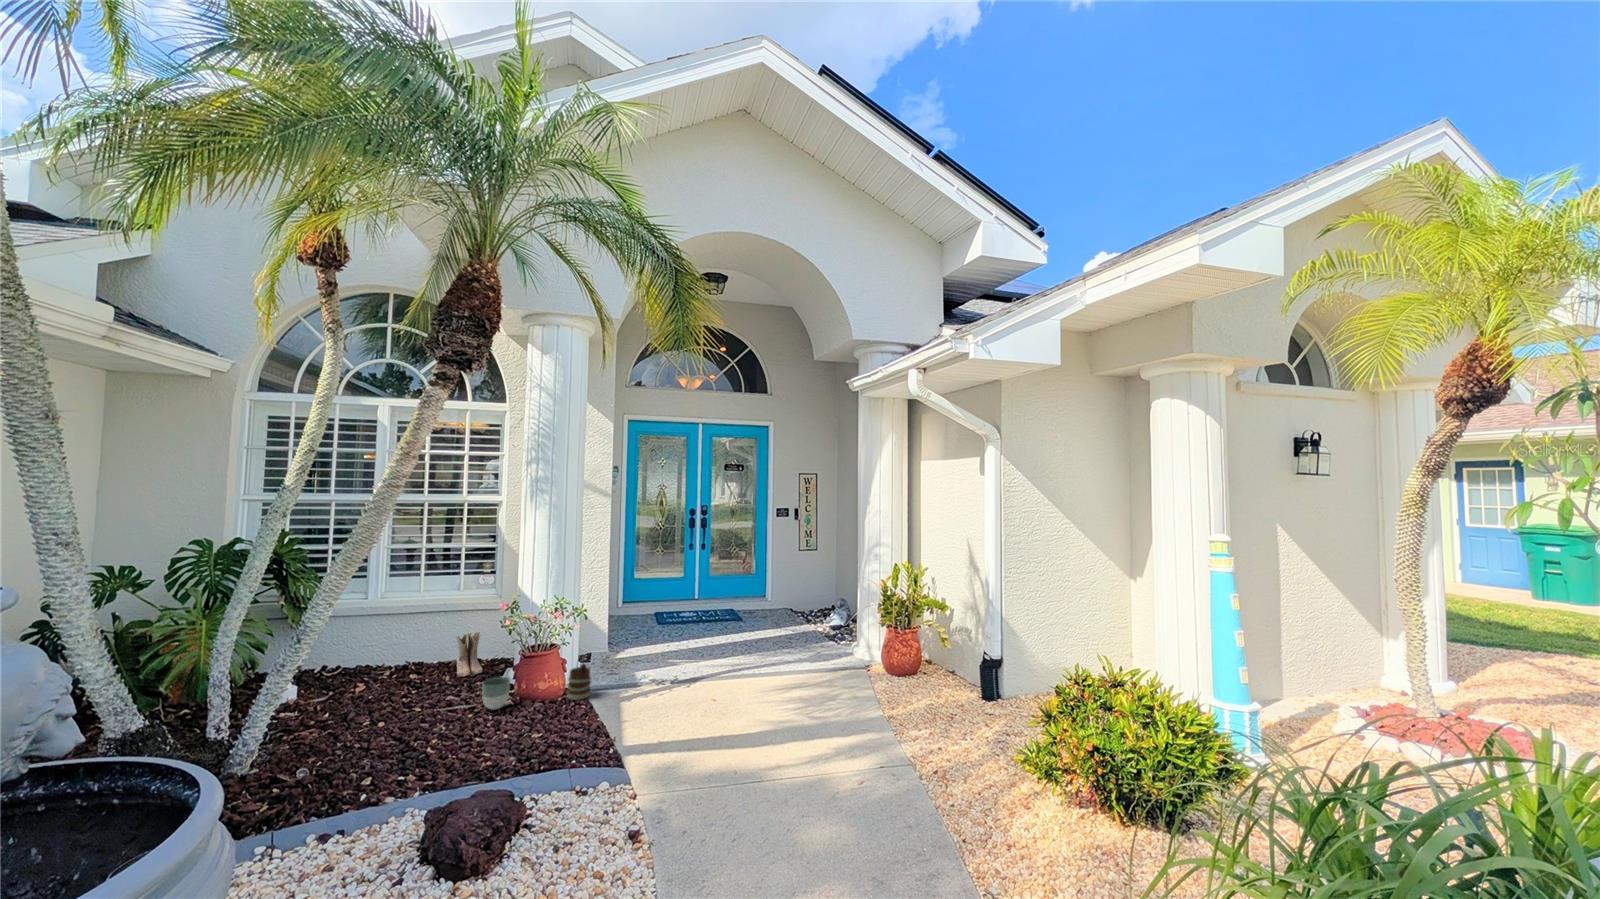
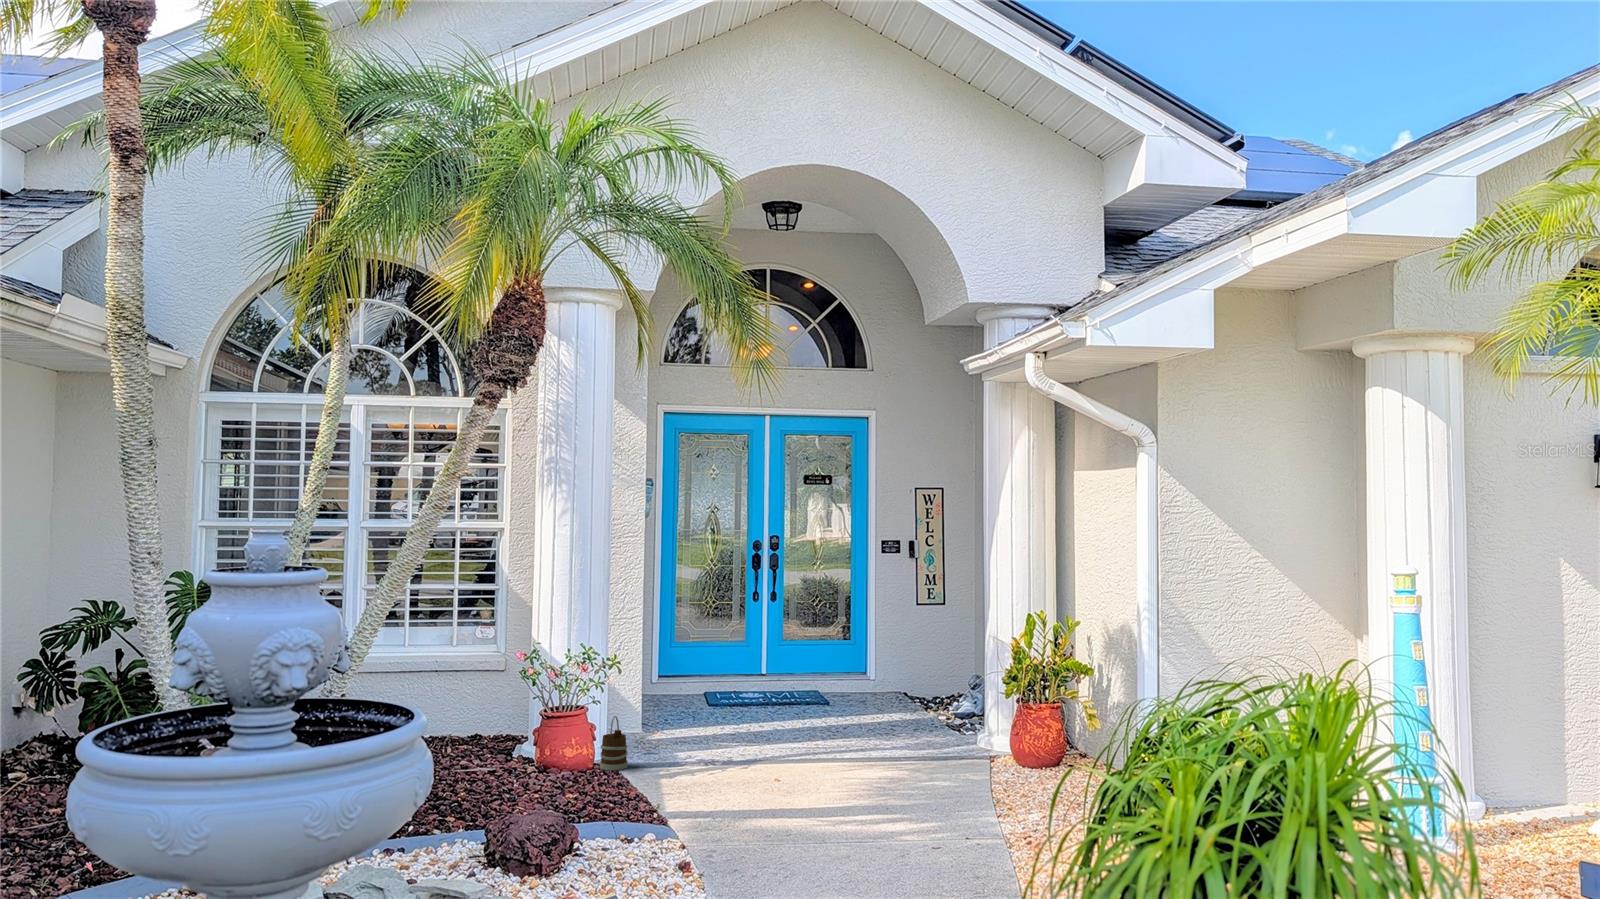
boots: present [457,632,482,676] -> none [467,692,498,744]
planter: present [482,677,510,710] -> none [506,738,536,774]

